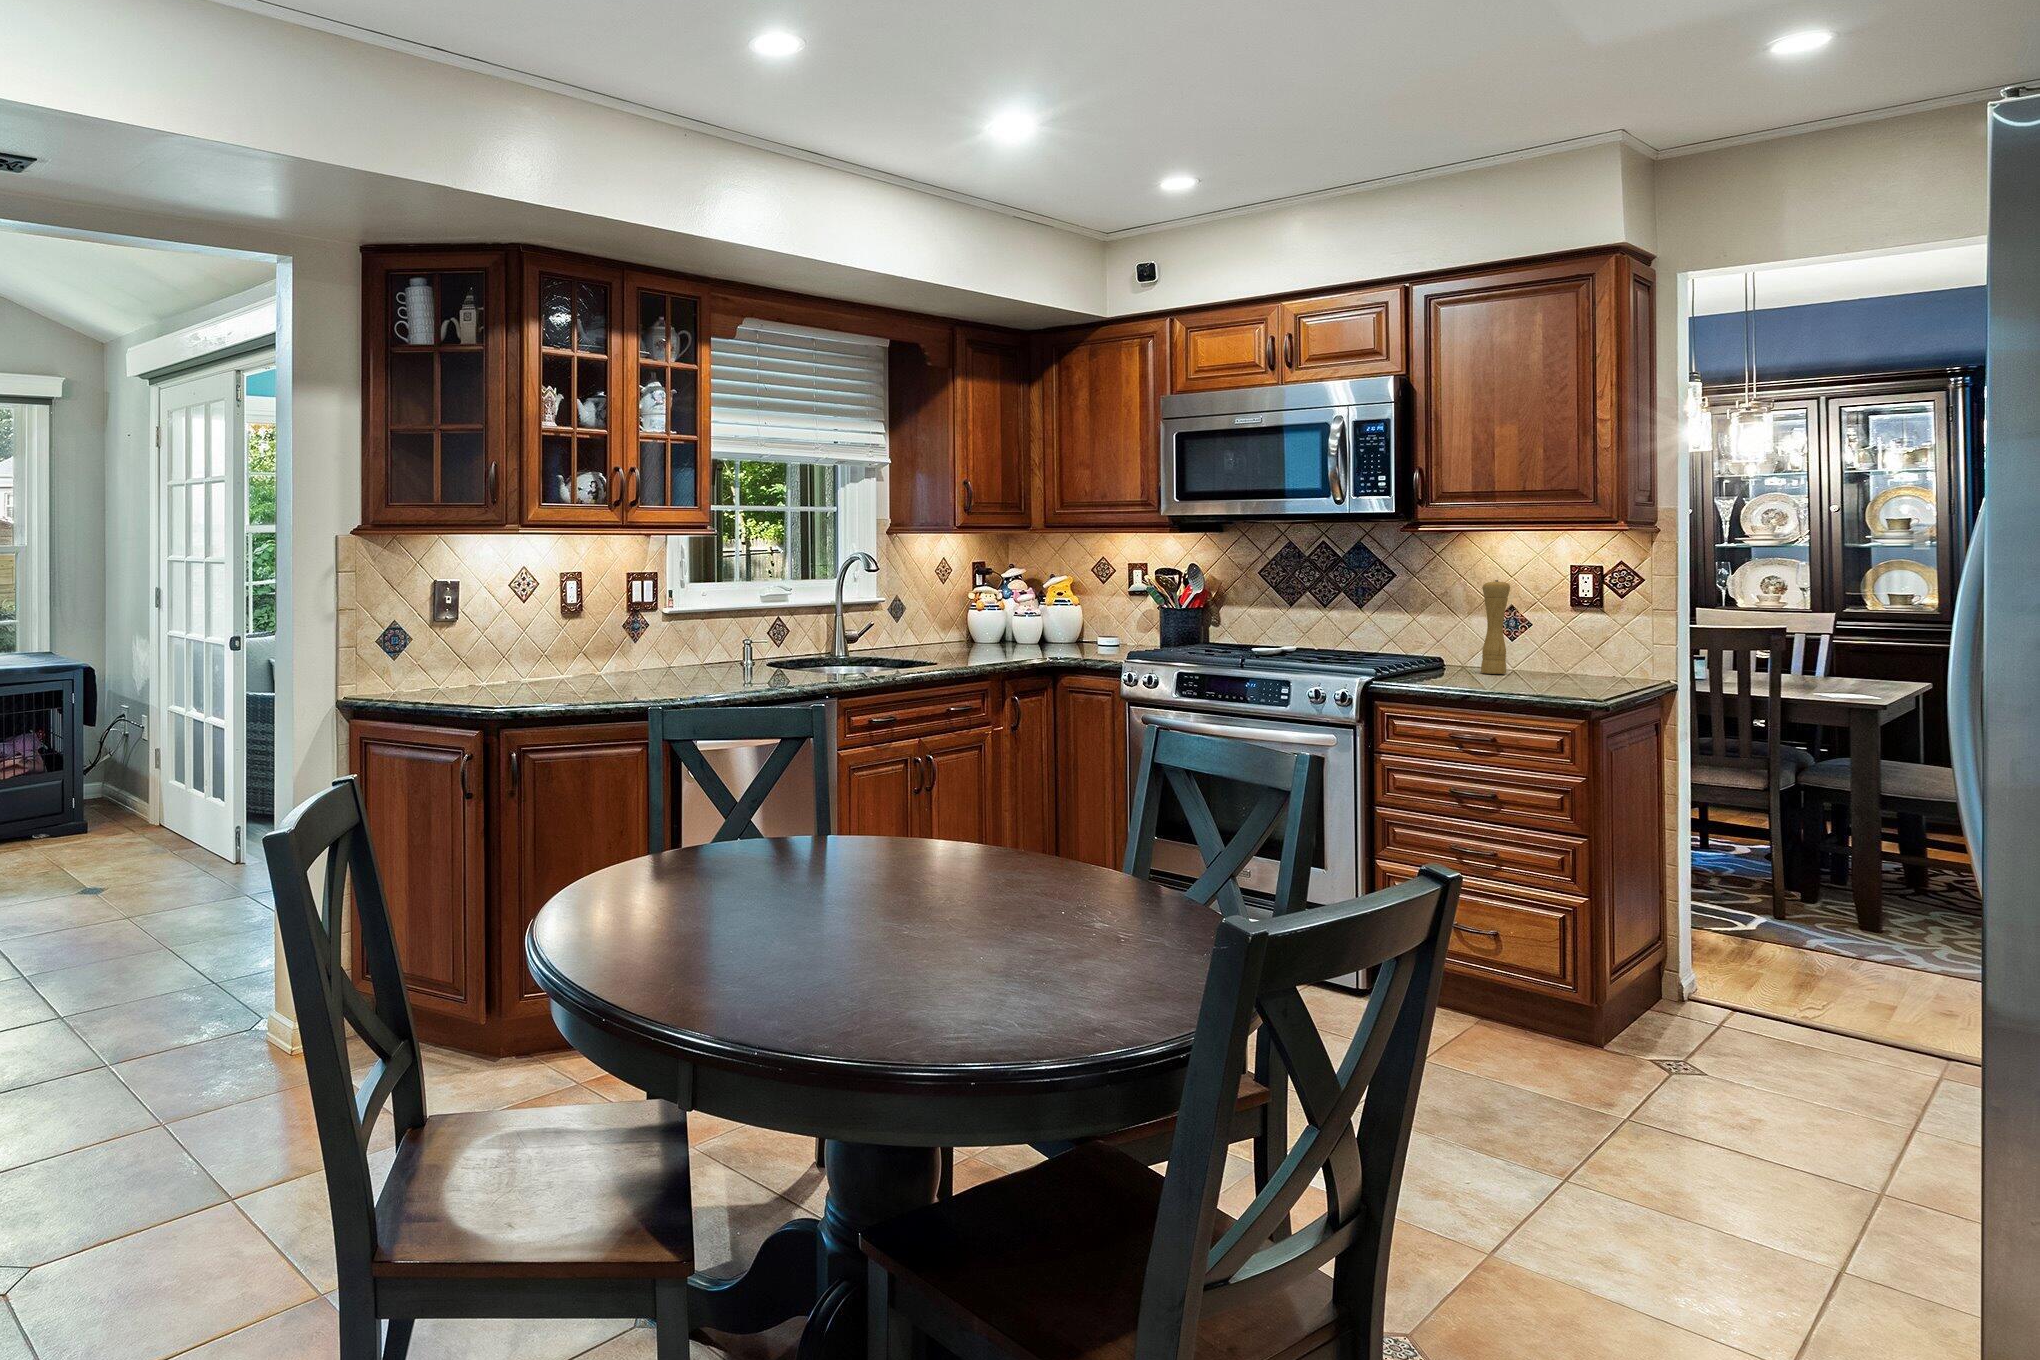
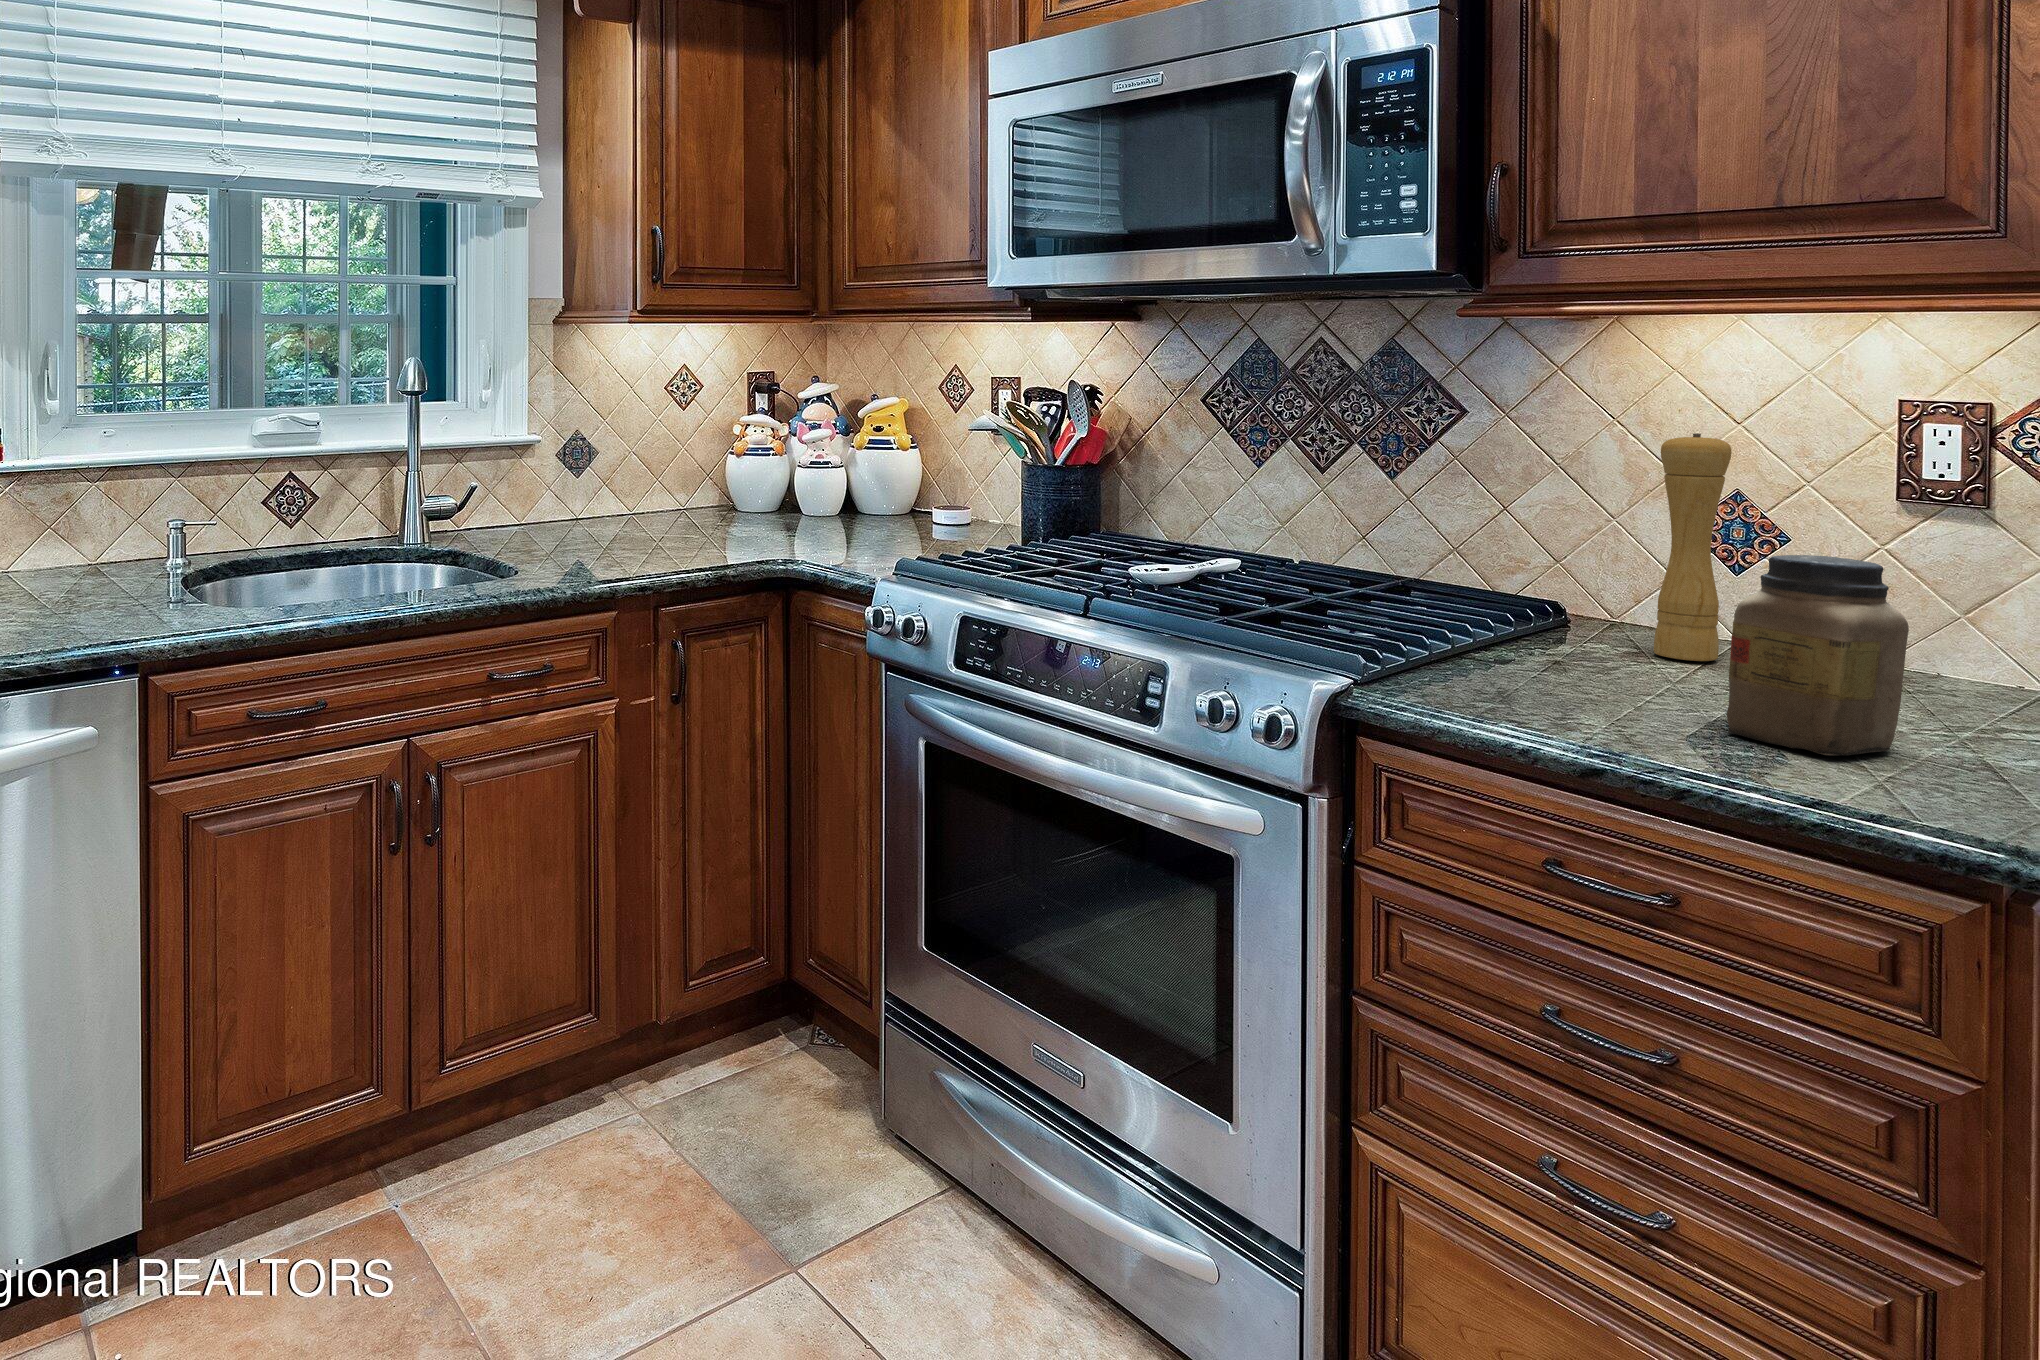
jar: none [1513,619,1572,688] -> present [1727,555,1909,755]

